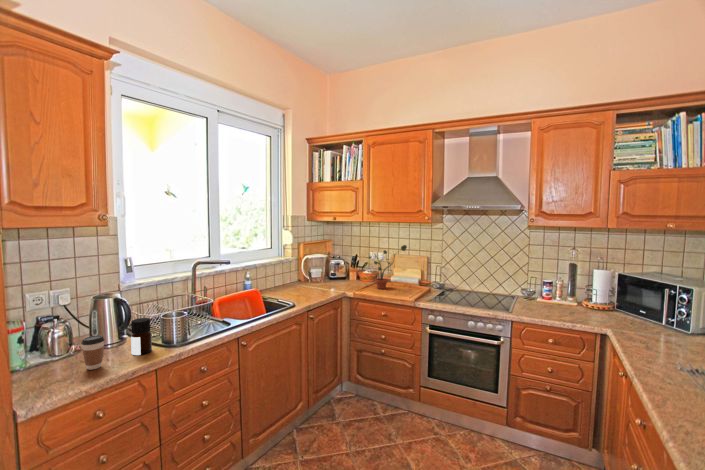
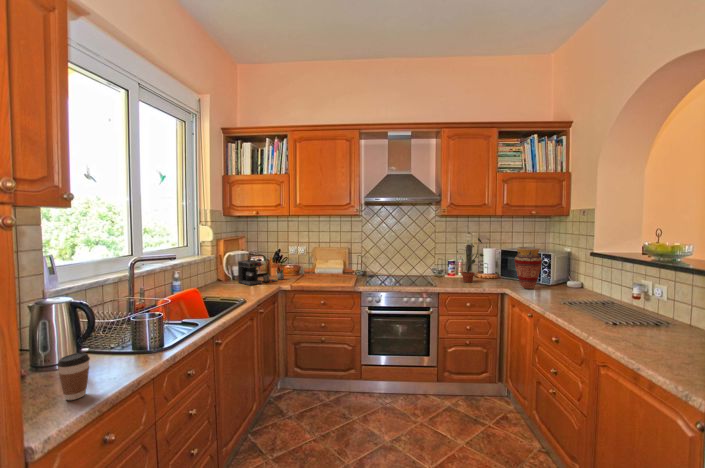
potted plant: present [369,245,407,289] -> present [457,238,484,282]
coffee maker: none [311,264,355,289] -> present [238,260,284,285]
vase: none [623,274,667,333] -> present [515,247,542,289]
bottle: present [131,318,152,355] -> none [107,326,135,374]

